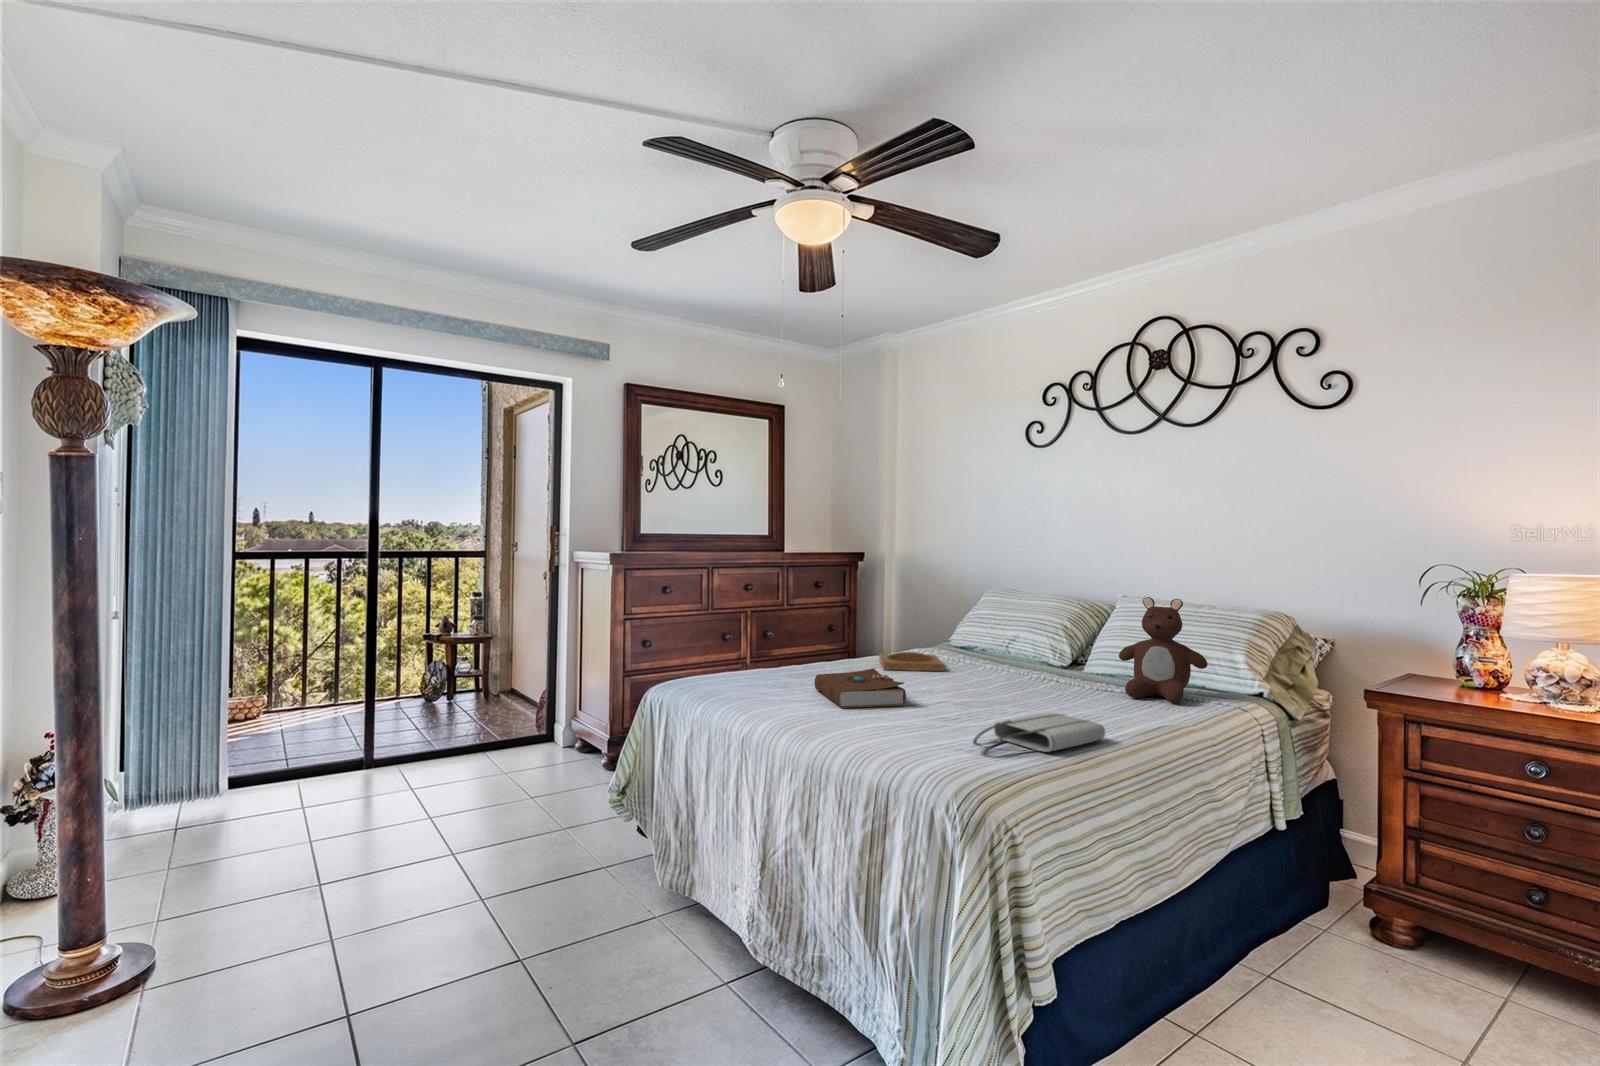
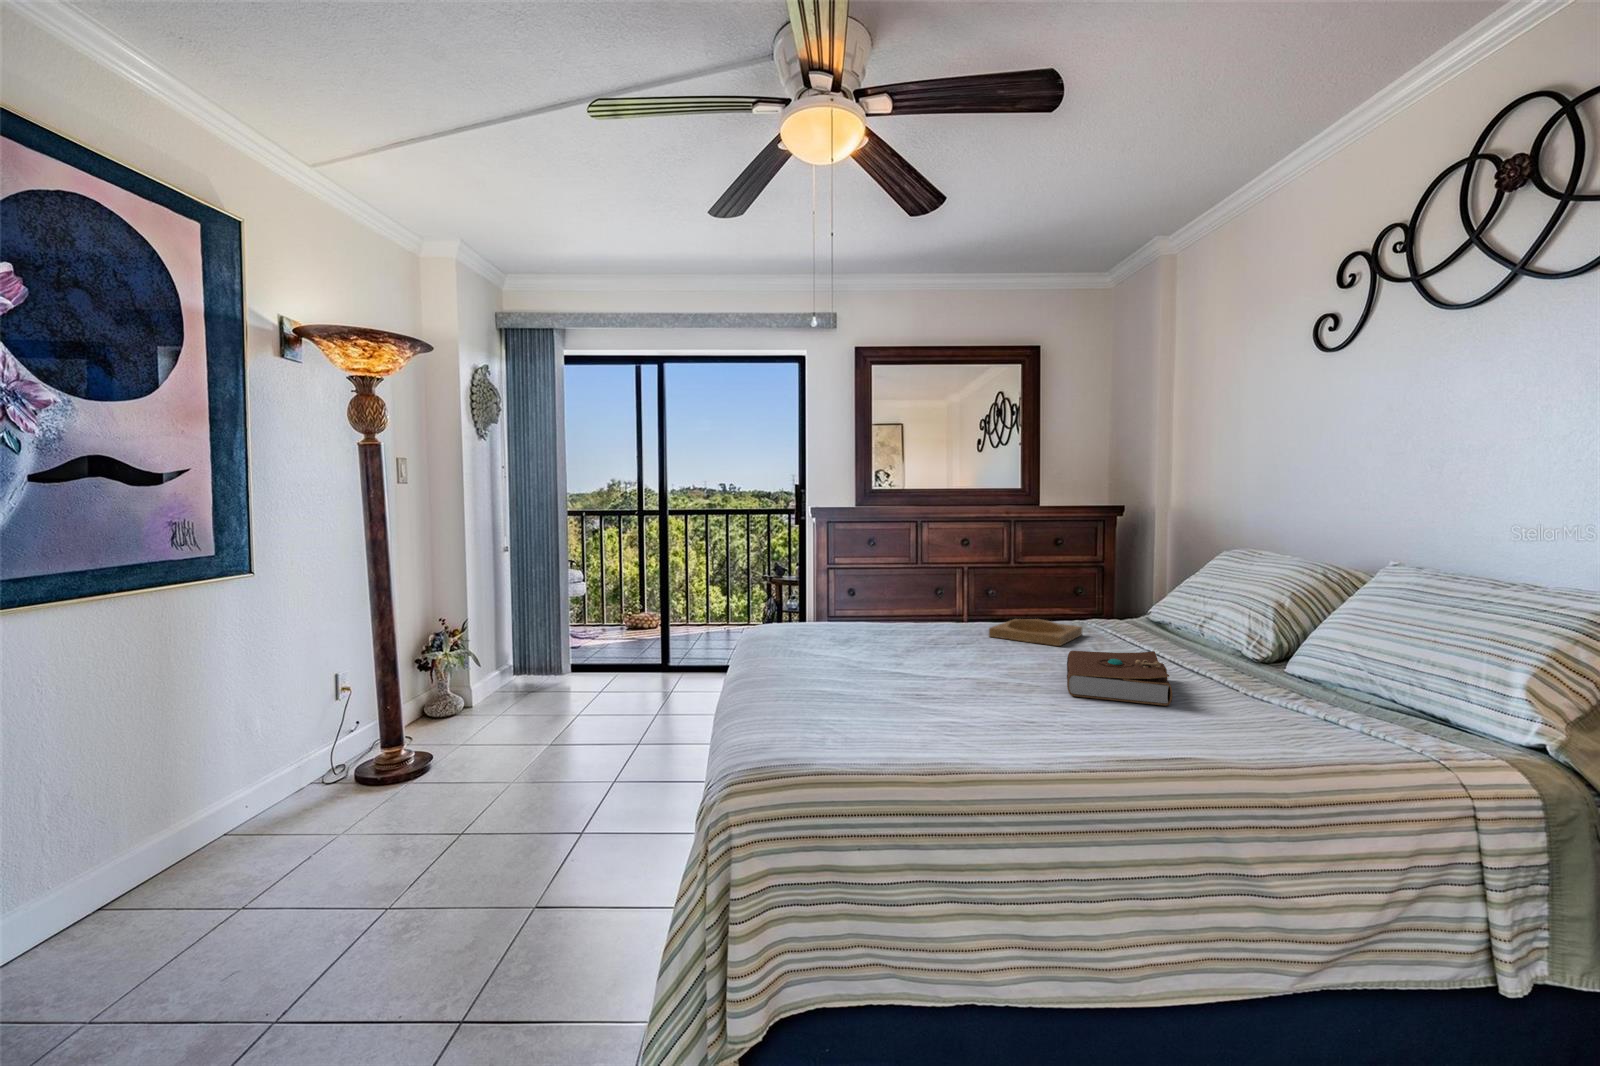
teddy bear: present [1119,597,1208,703] -> none [1254,561,1427,735]
book: present [814,668,906,708] -> present [1067,651,1172,706]
tote bag: present [973,713,1105,752] -> none [818,706,1037,754]

